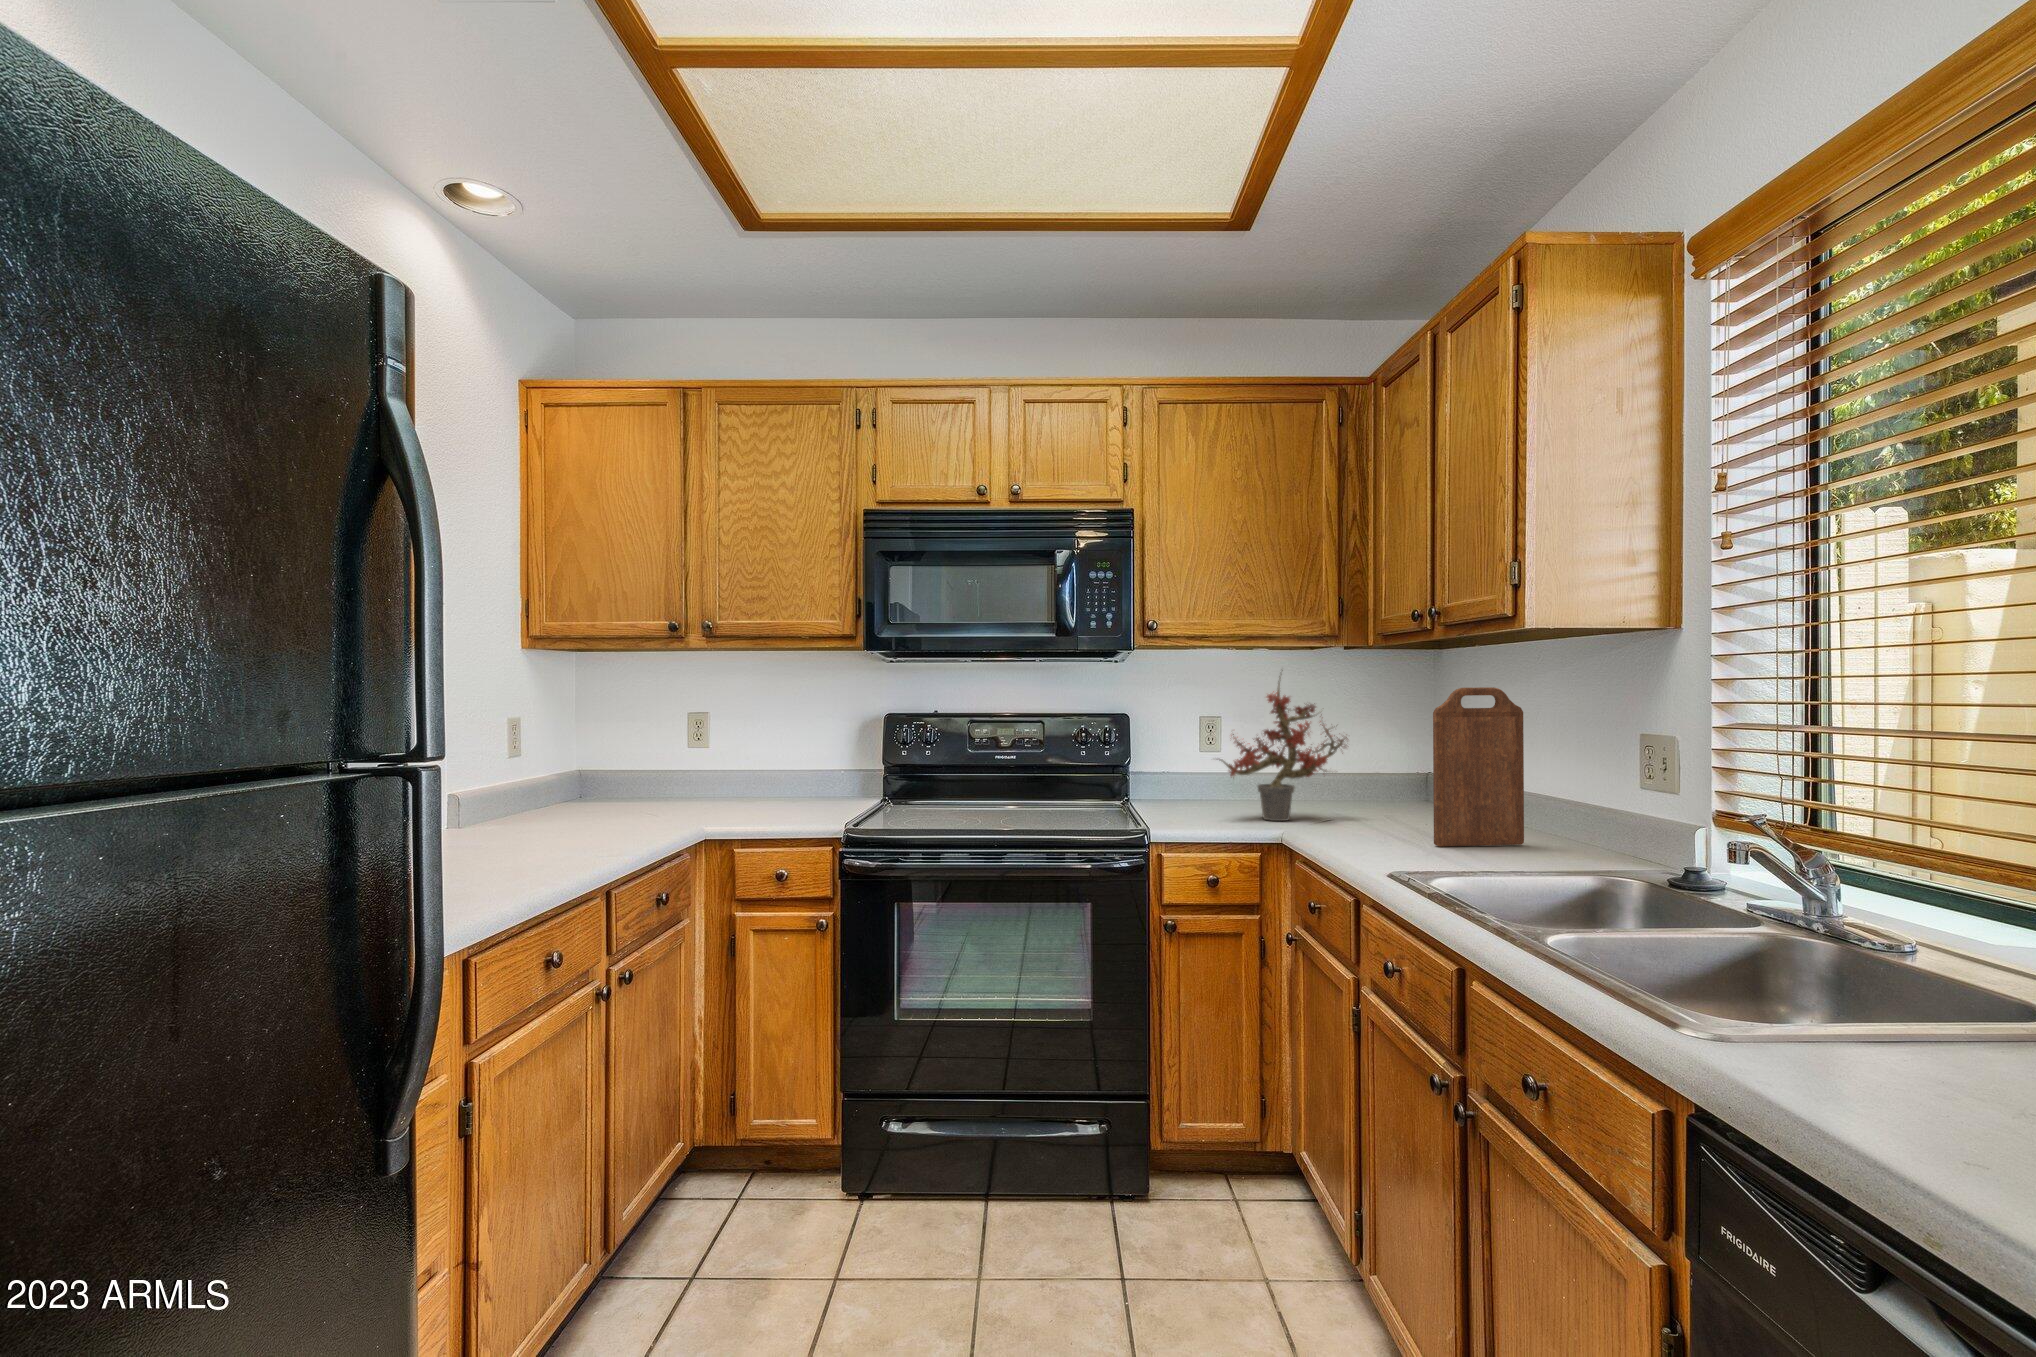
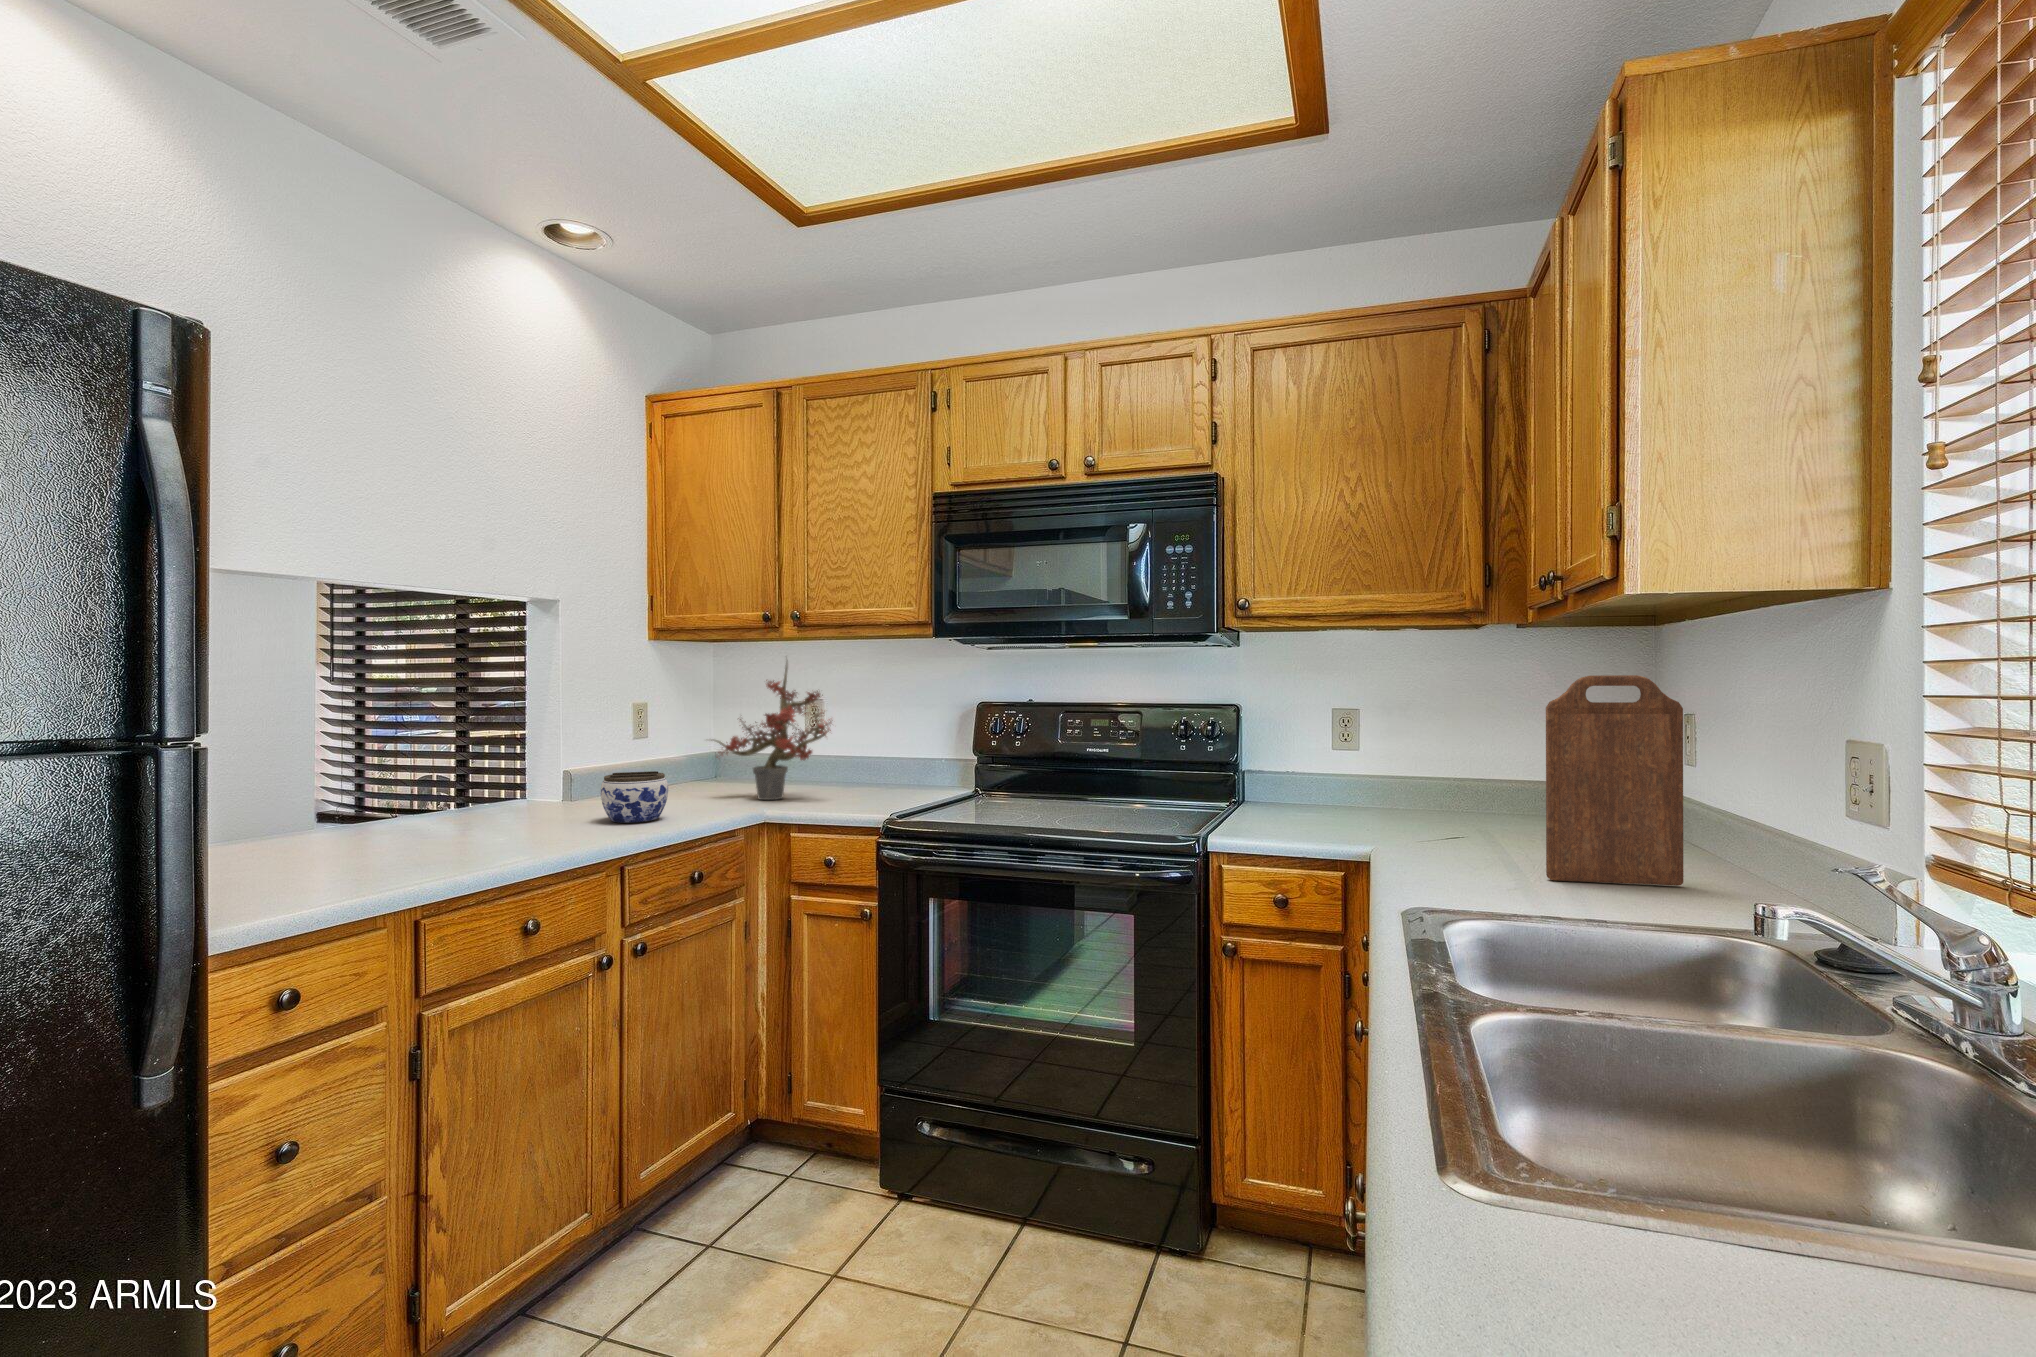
potted plant: present [1217,670,1348,821] -> present [711,663,831,800]
jar: none [533,791,608,847] -> present [601,771,668,823]

